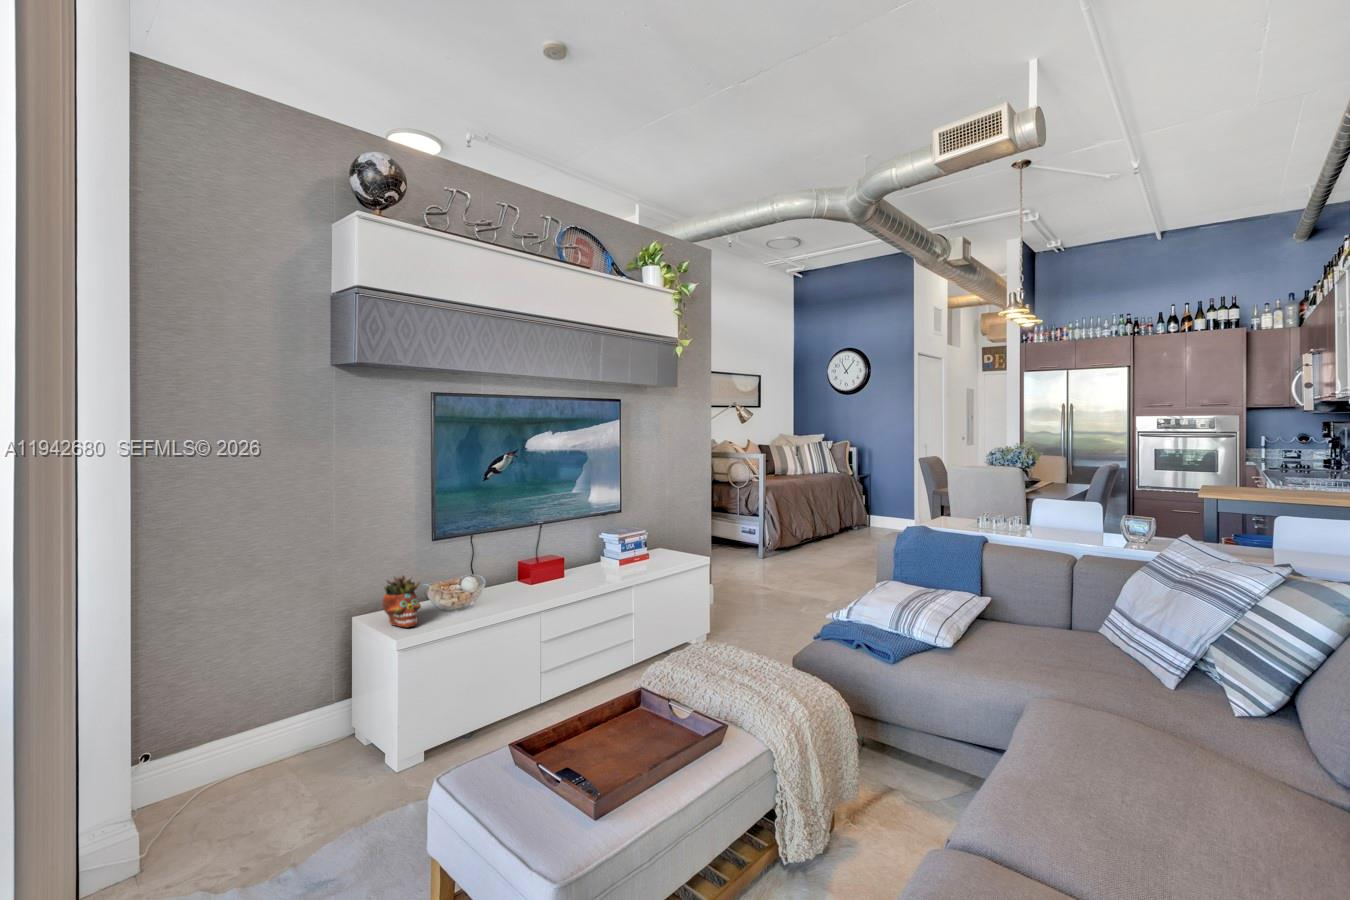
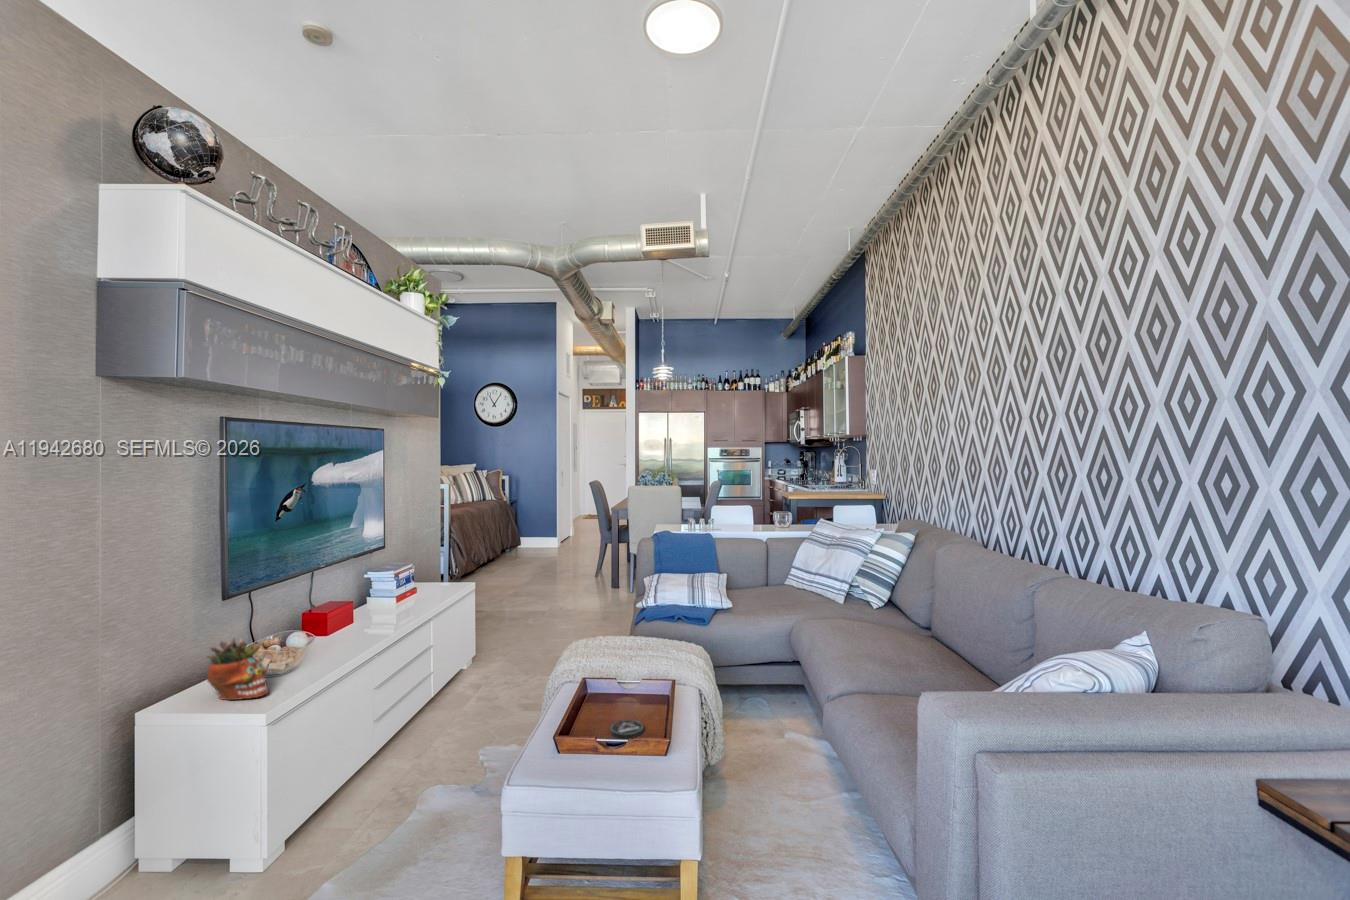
coaster: none [578,754,620,782] -> present [610,719,644,738]

